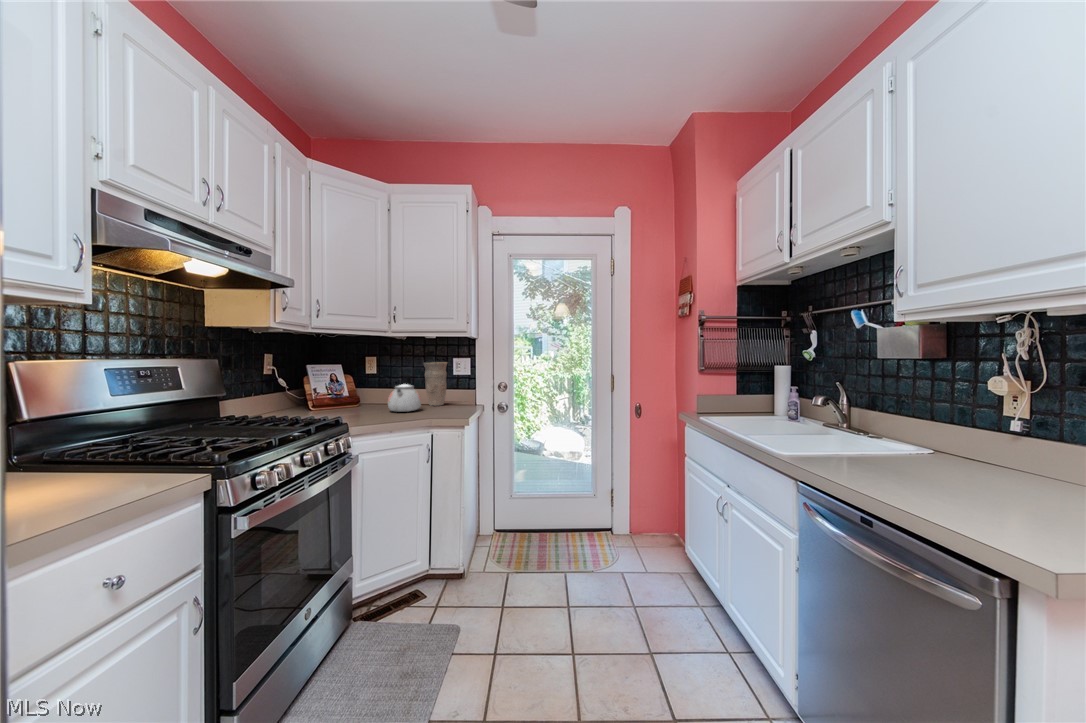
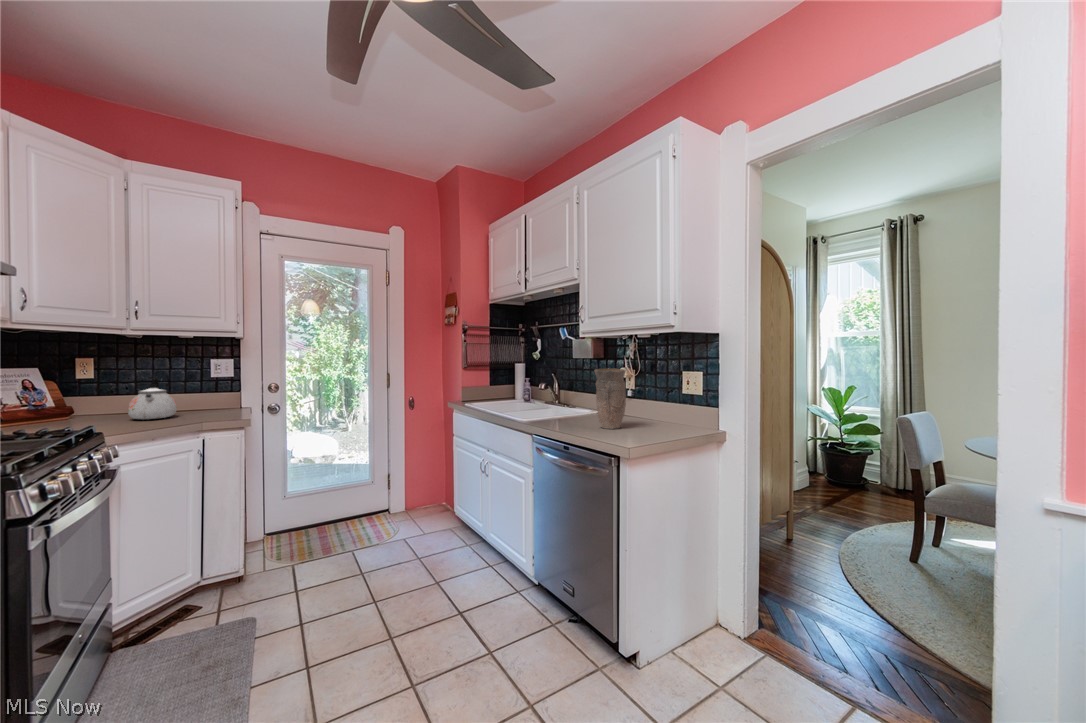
vase: present [424,362,447,406] -> present [595,369,626,429]

